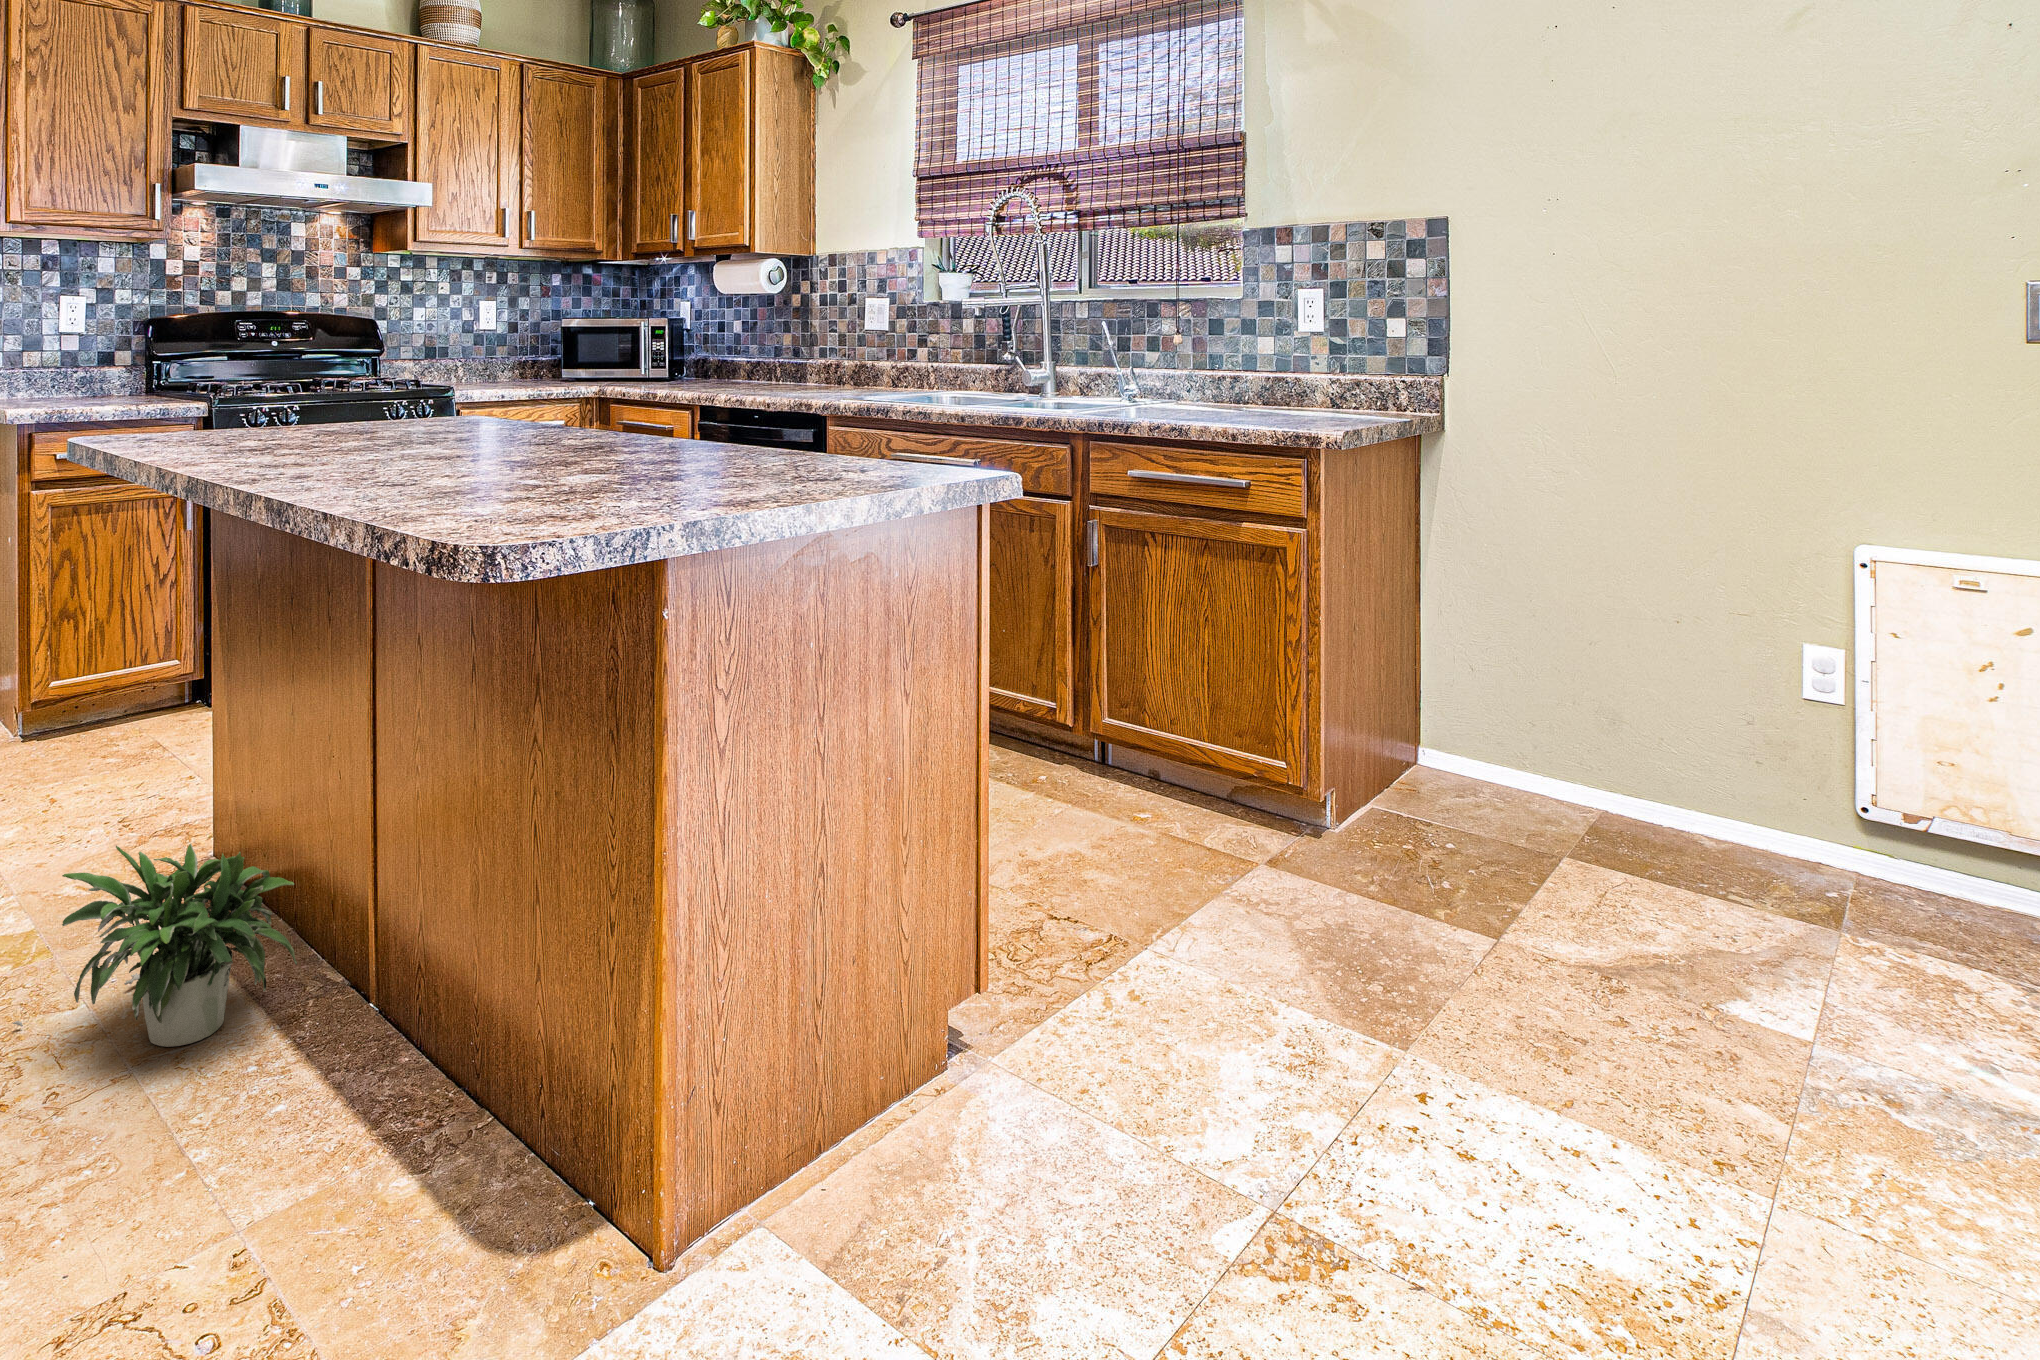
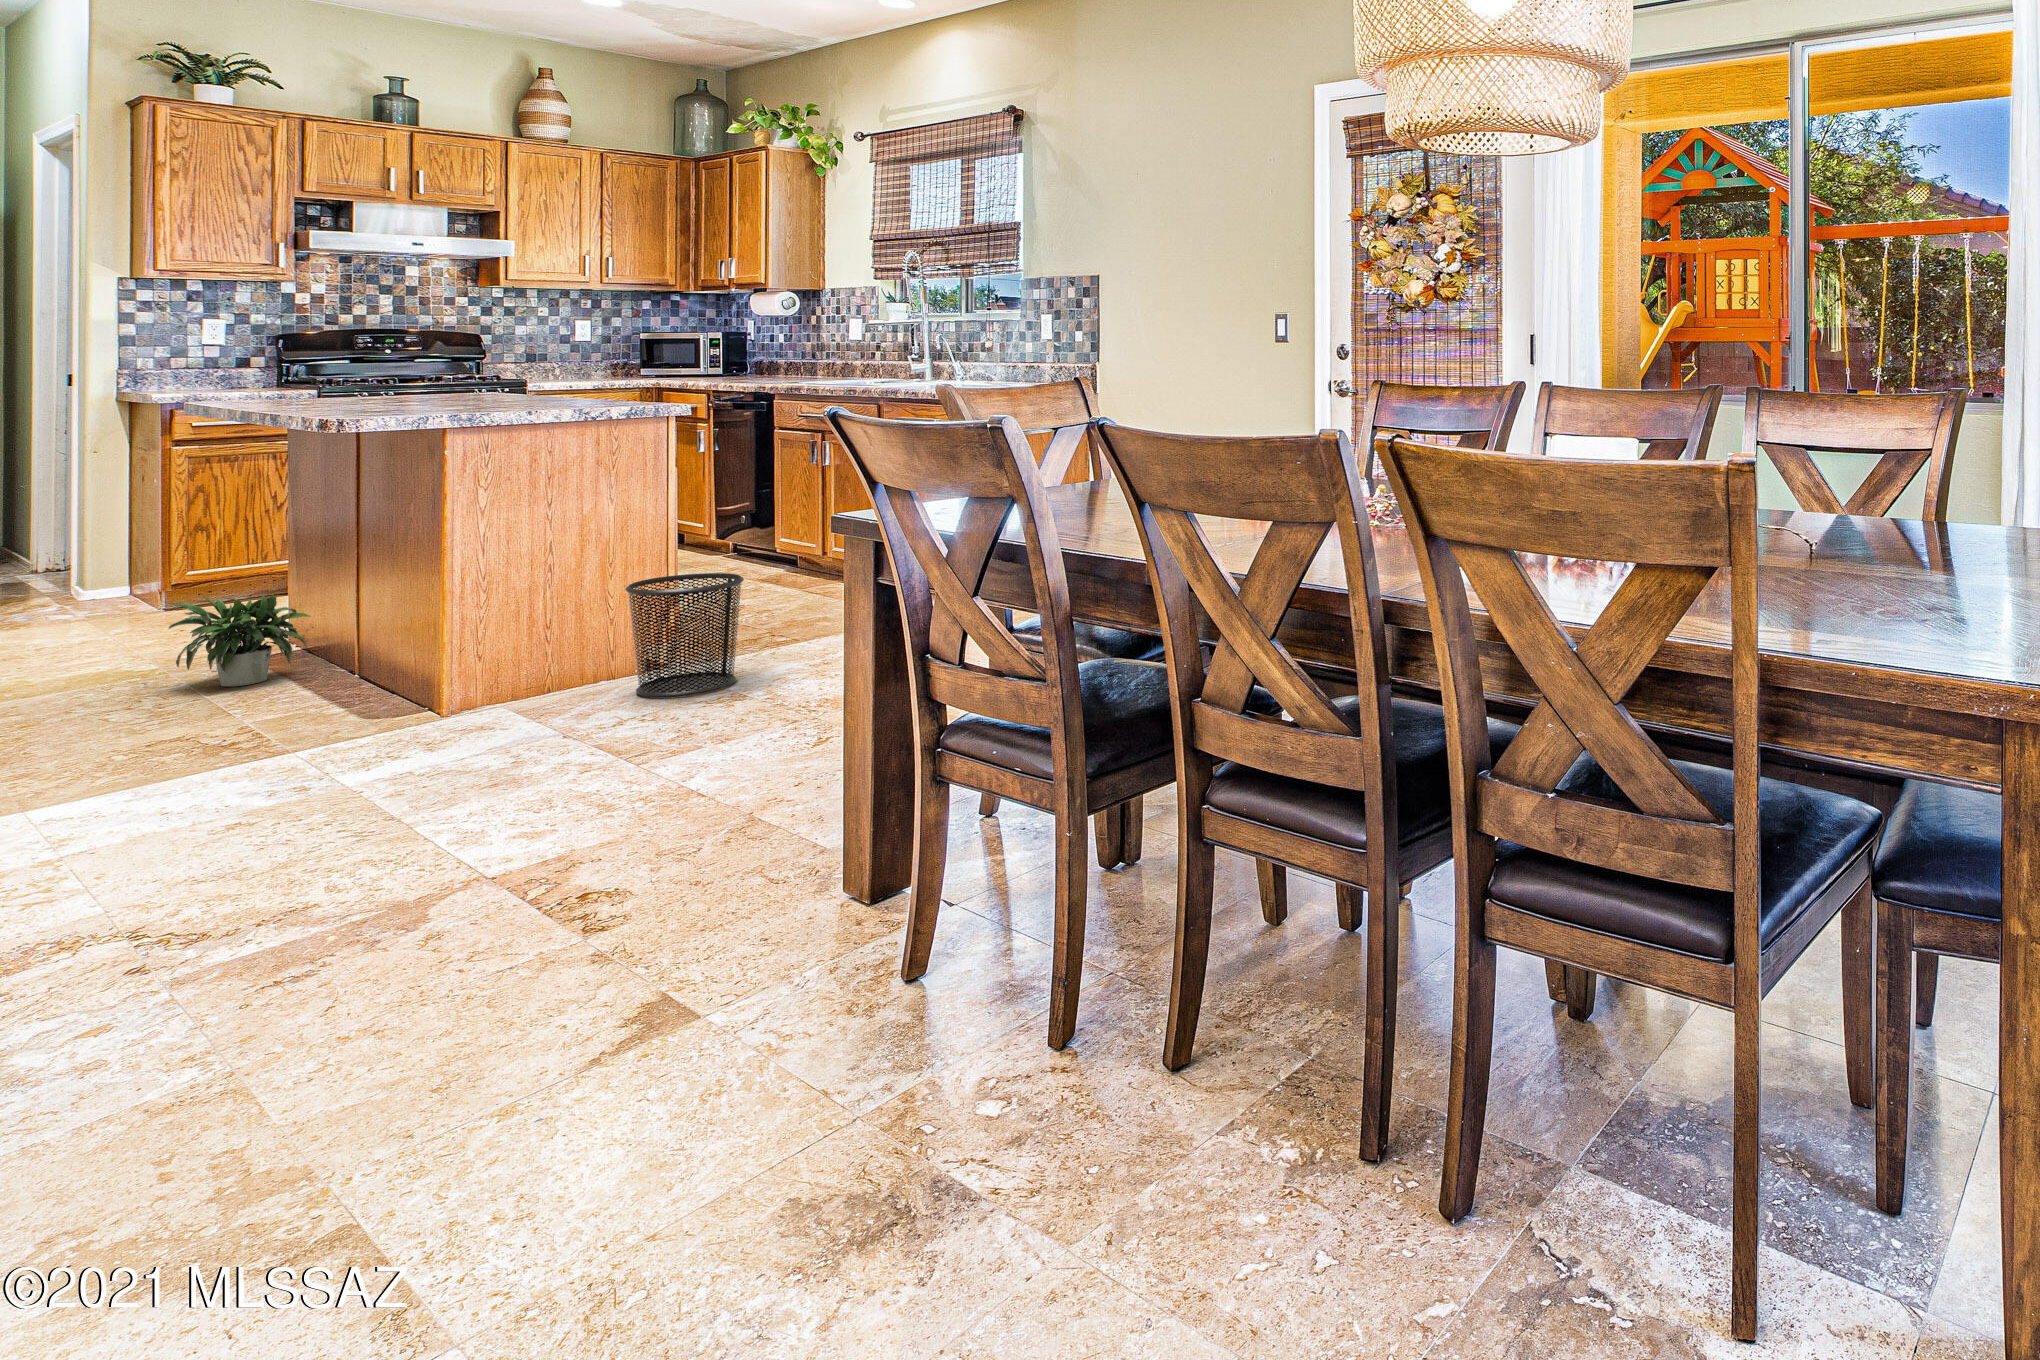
waste bin: none [1009,872,1253,1241] -> present [625,573,744,698]

